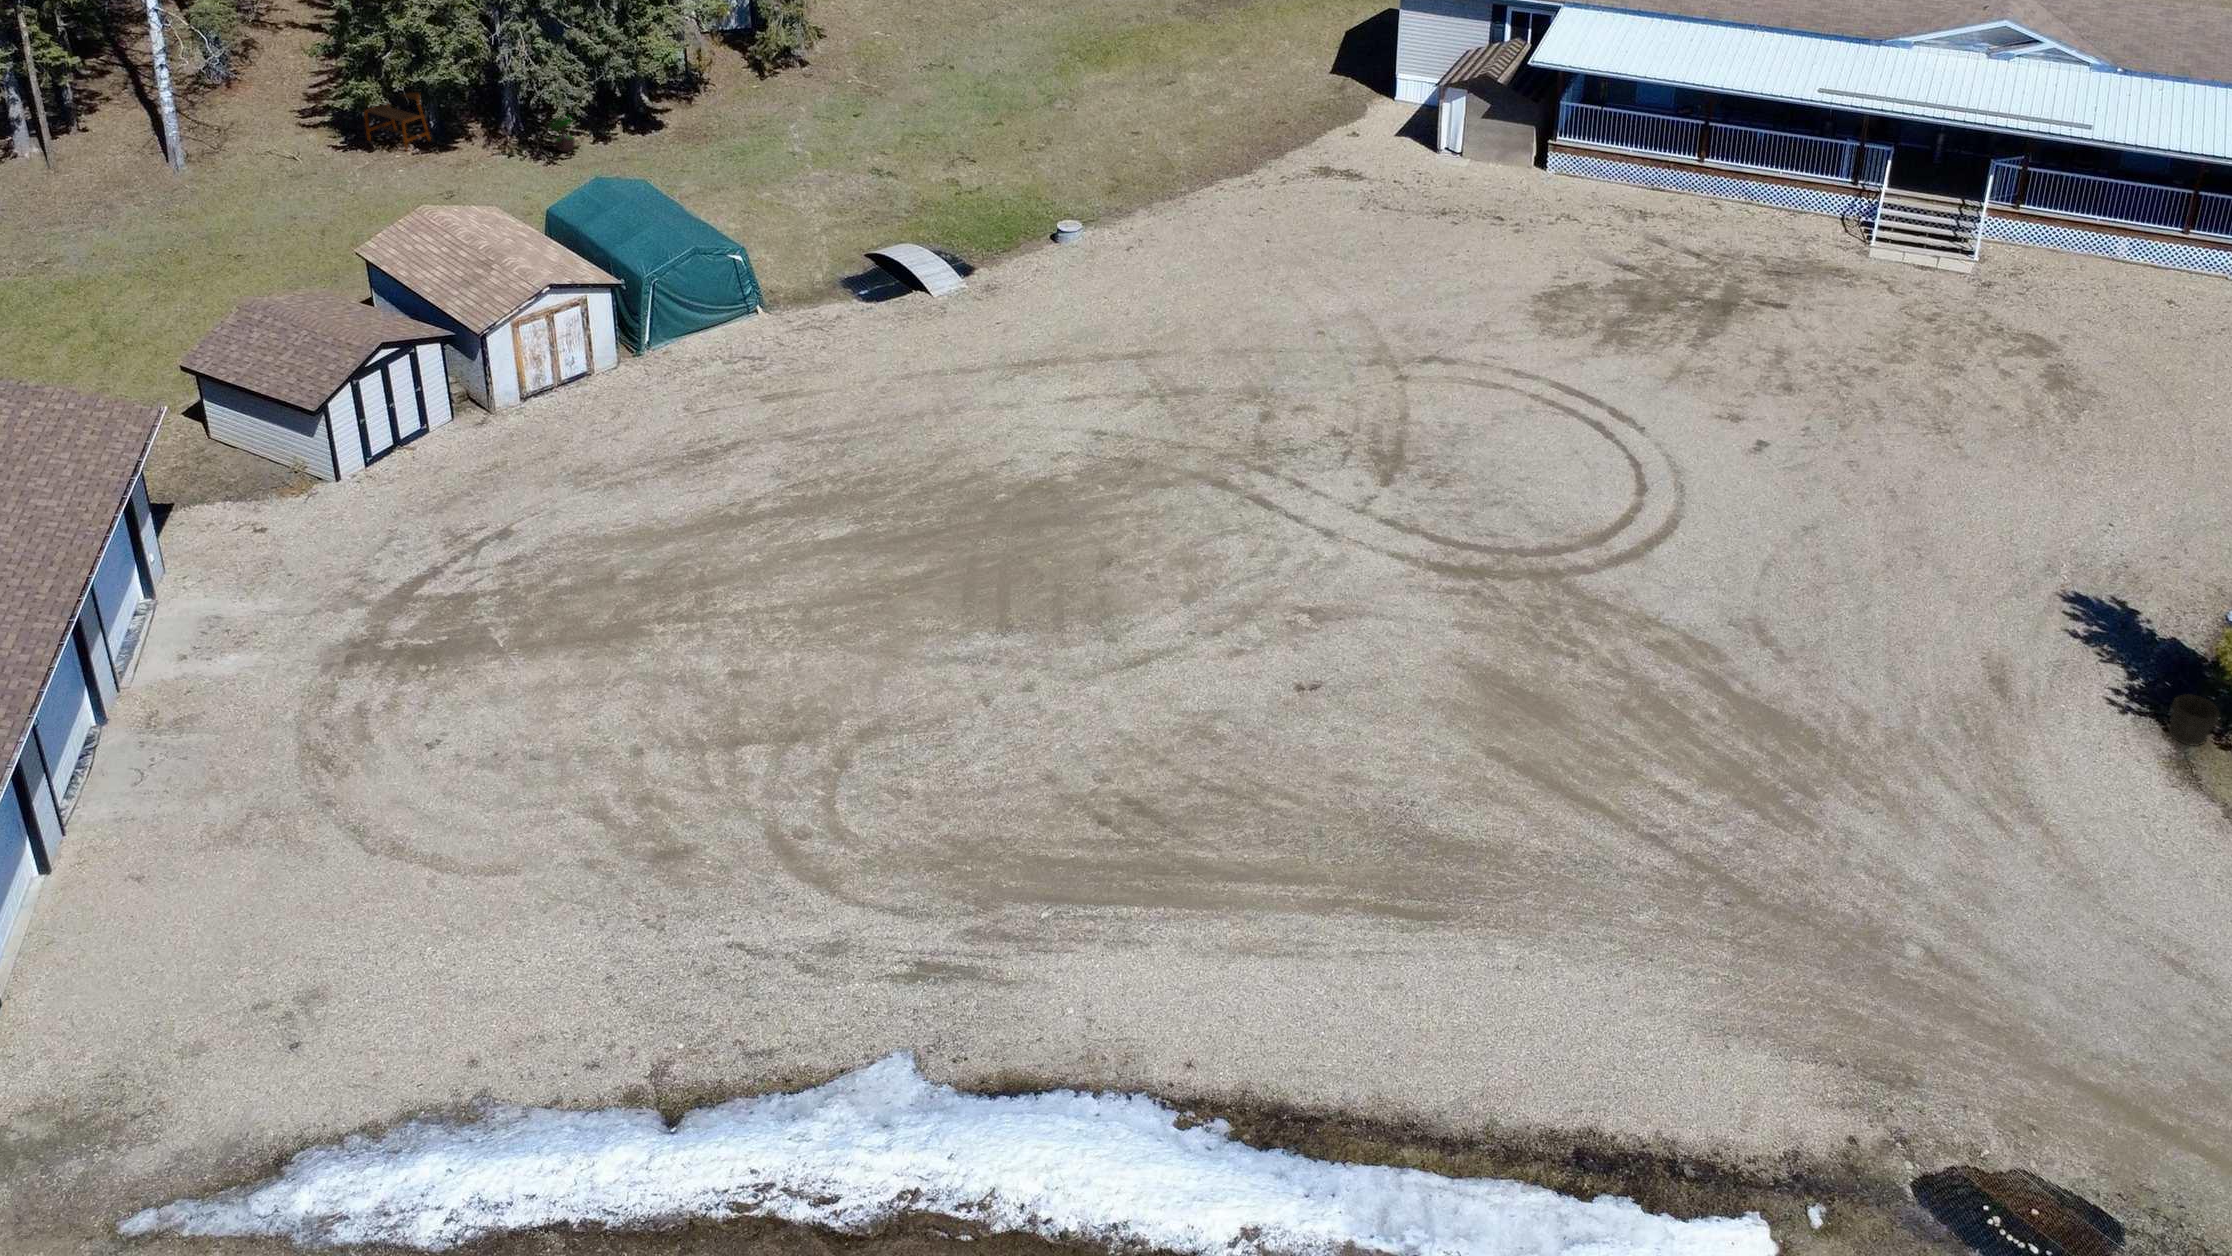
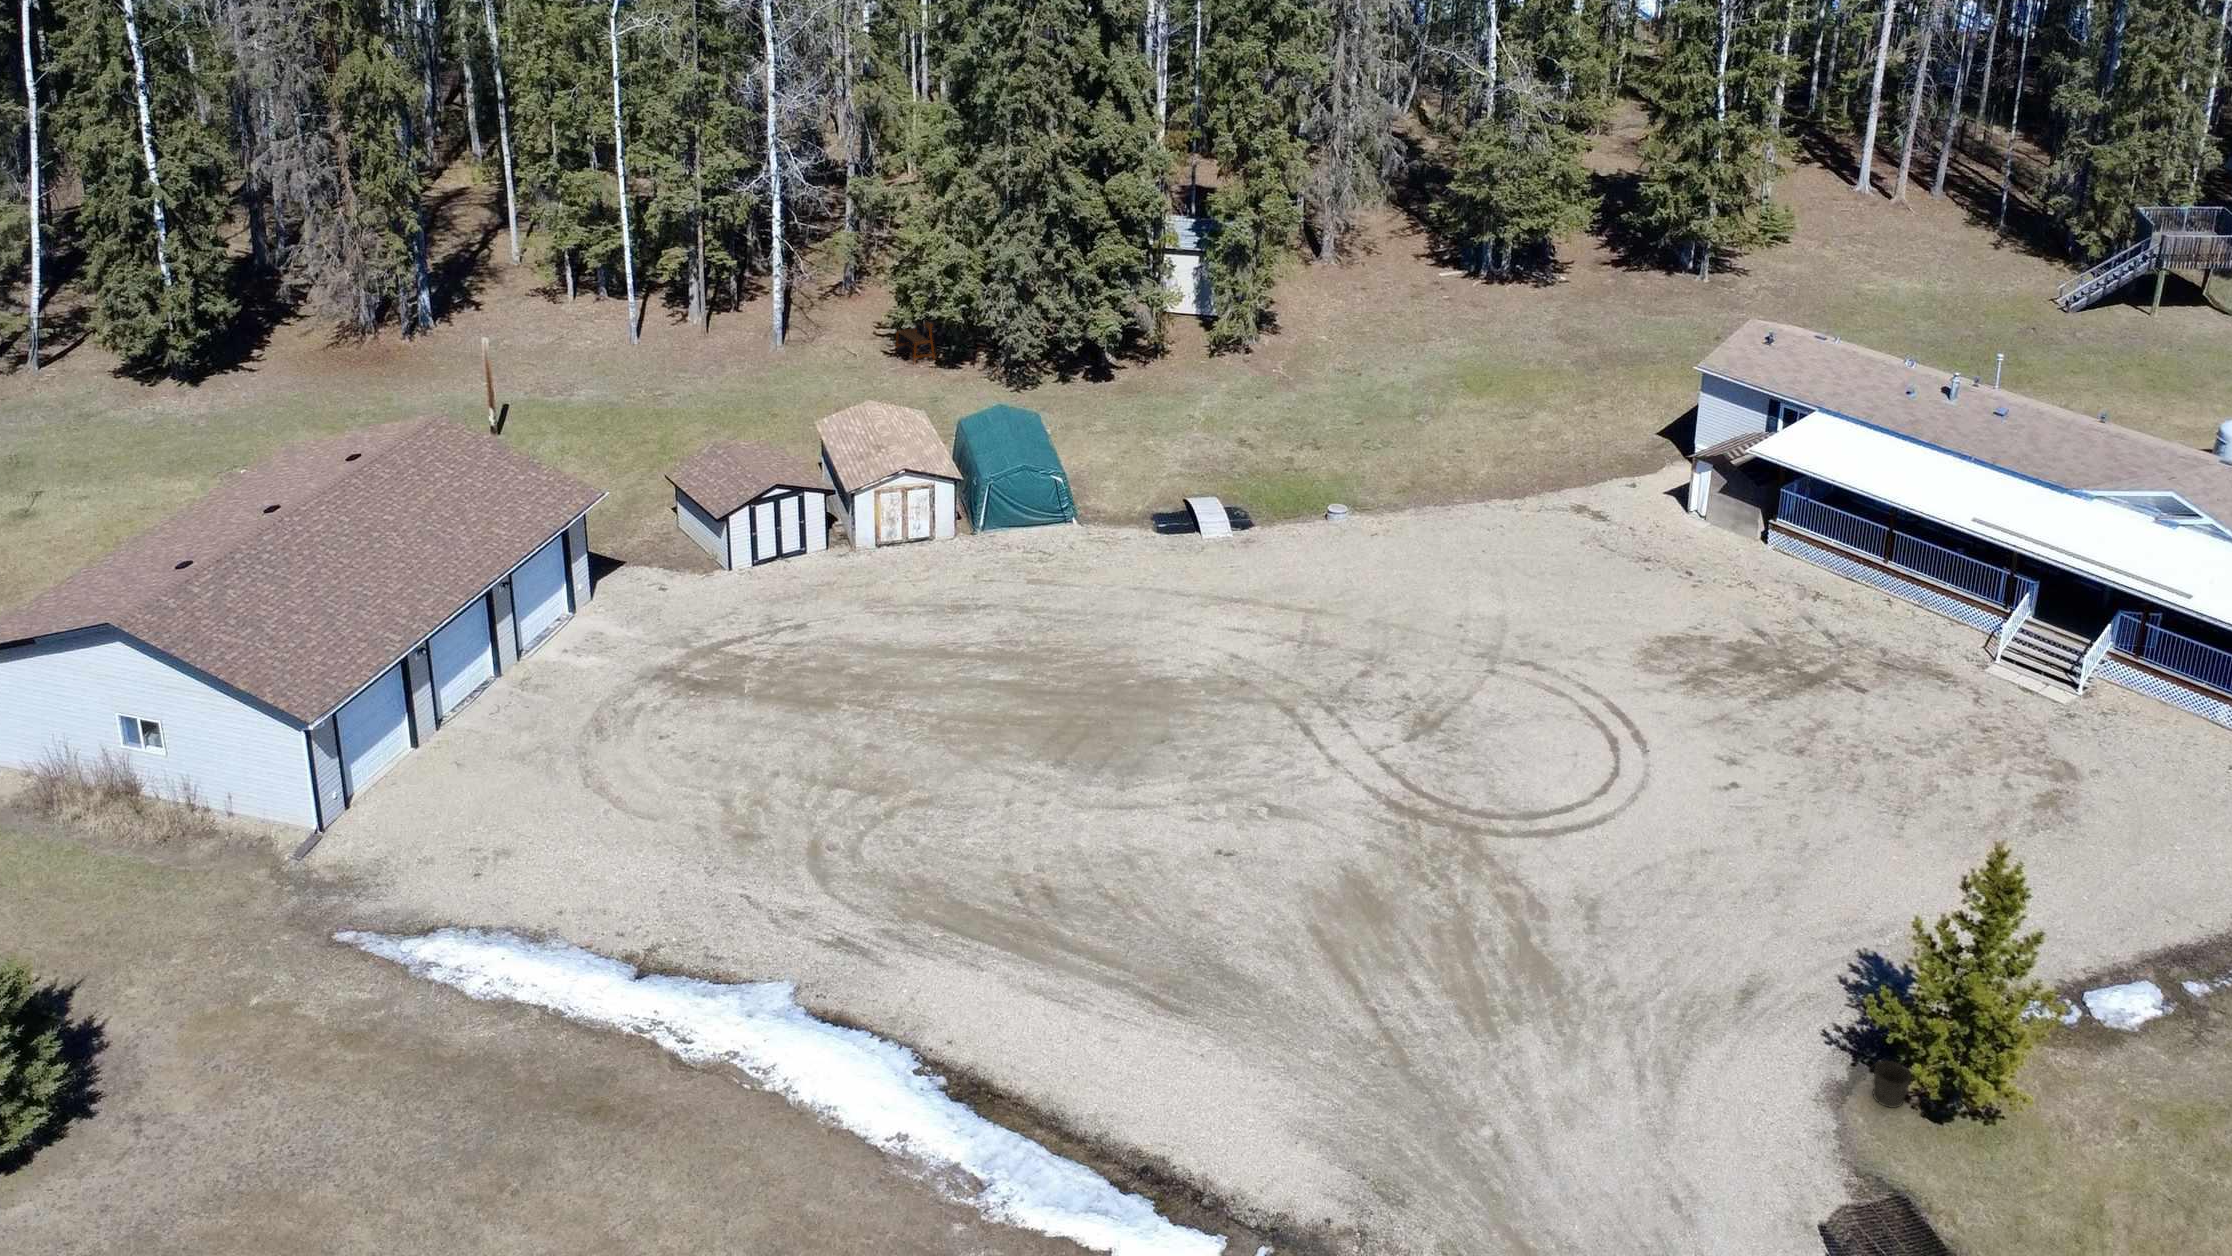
potted tree: present [550,116,575,152] -> none [1004,353,1024,385]

